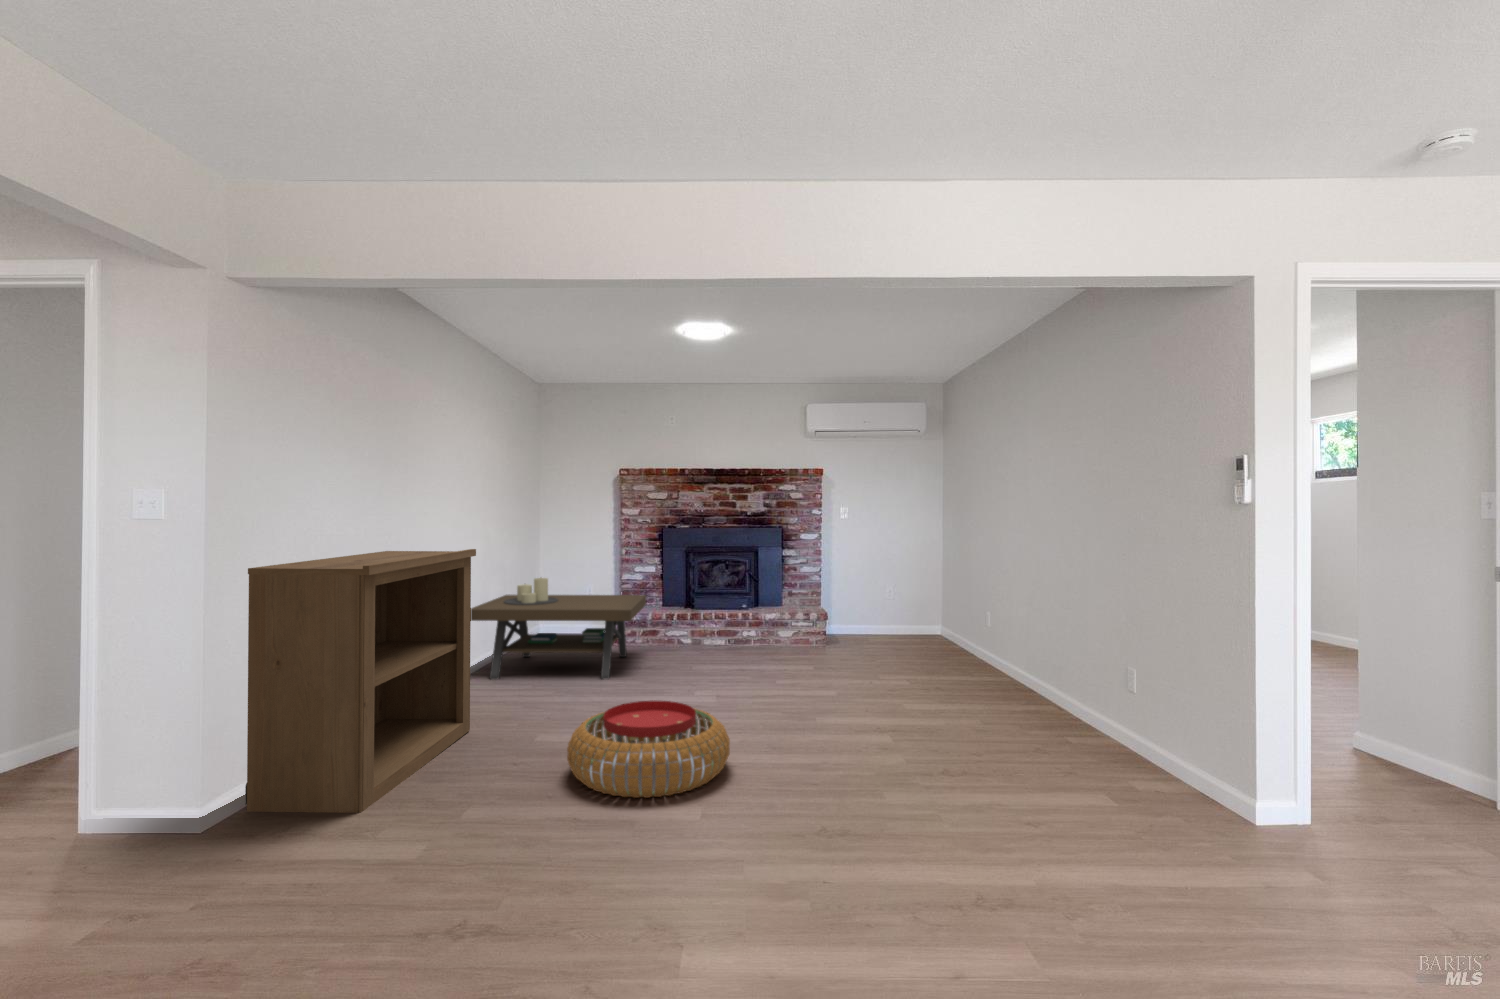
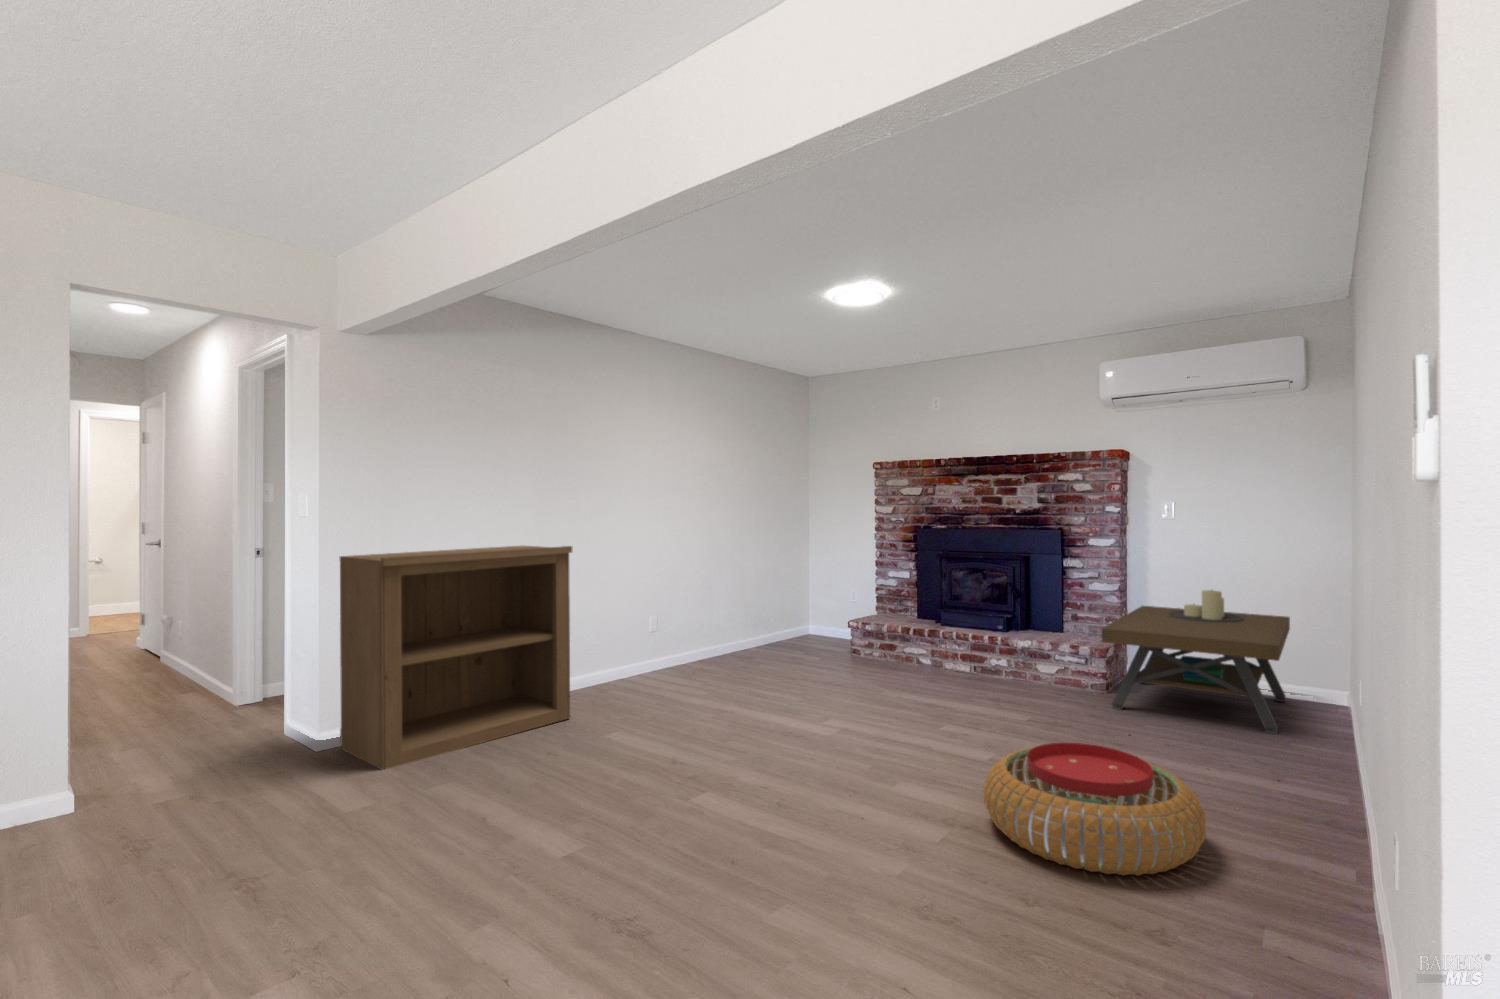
coffee table: present [470,577,646,680] -> present [1102,590,1290,734]
pouf: present [567,701,730,798] -> present [984,743,1206,876]

